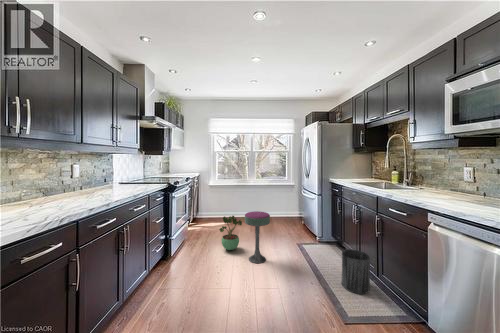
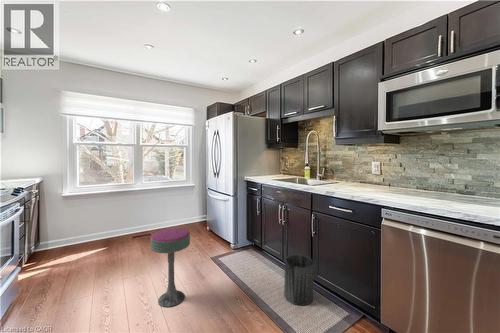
potted plant: present [219,216,242,250] -> none [99,241,141,298]

